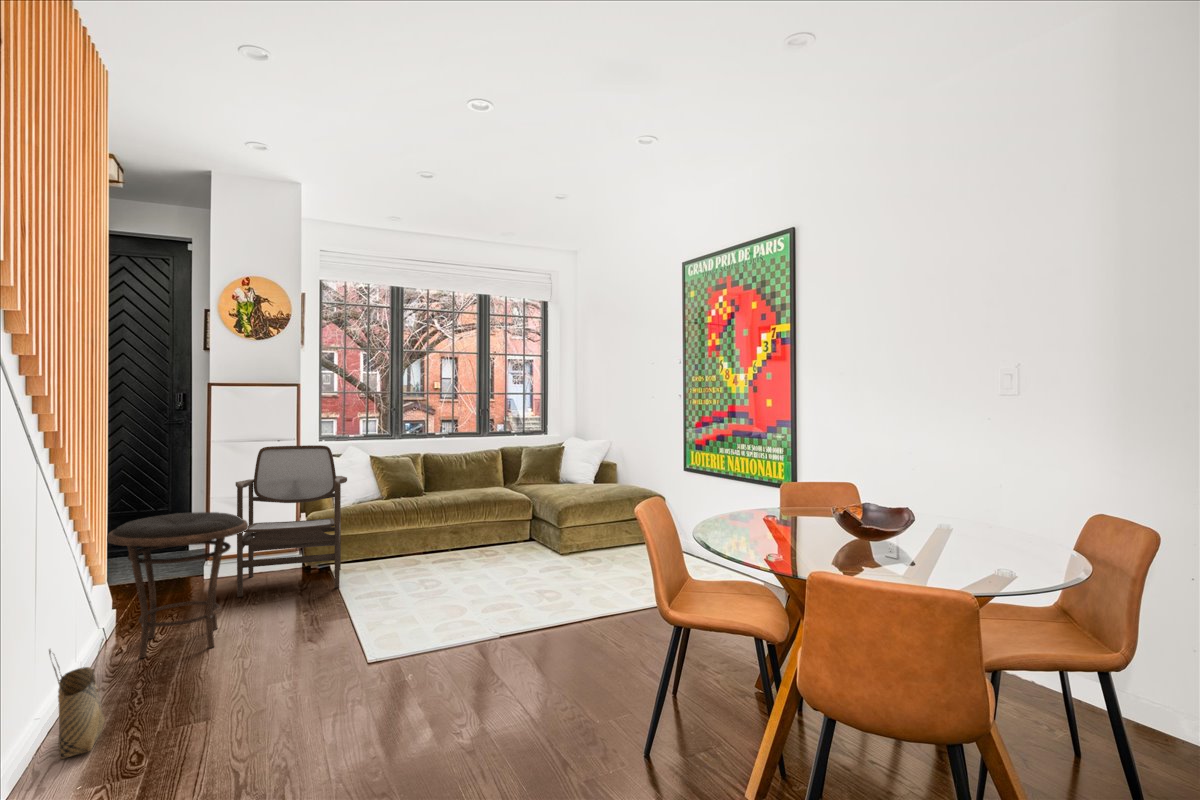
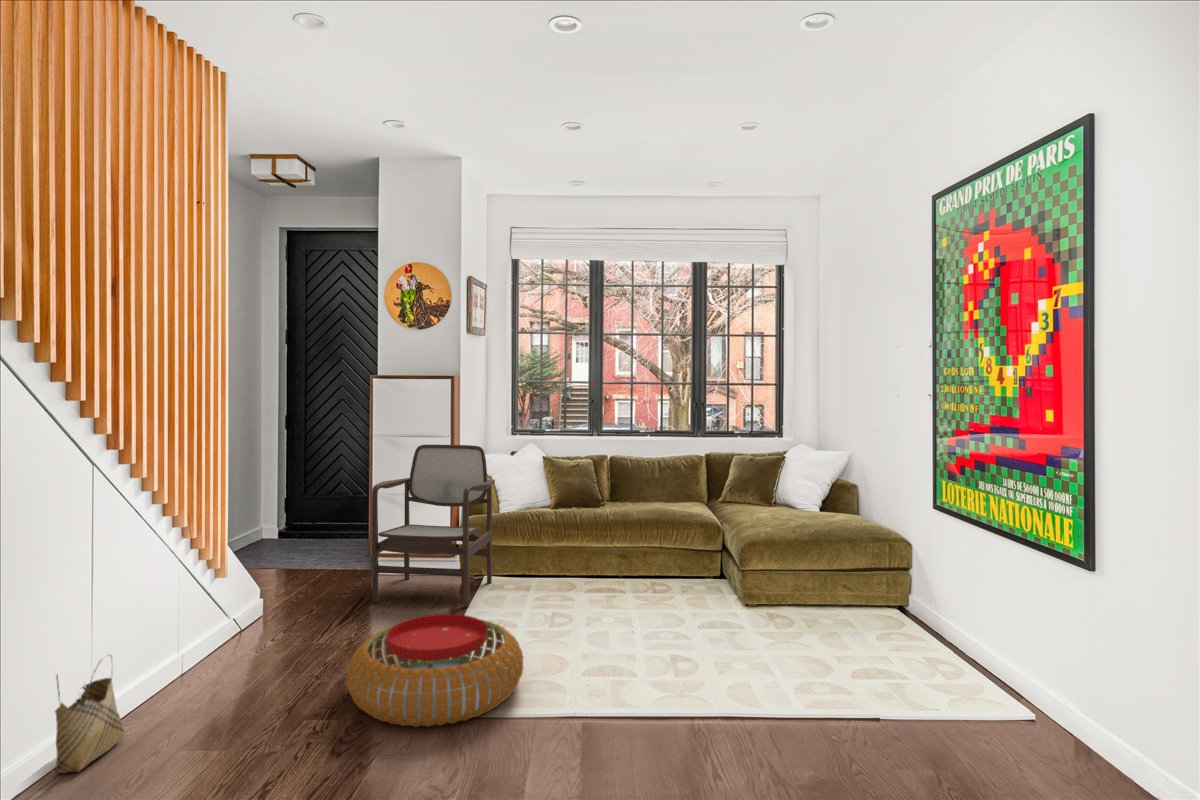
side table: present [107,512,248,658] -> none [207,515,343,663]
pouf: none [300,577,452,664] -> present [347,614,523,727]

